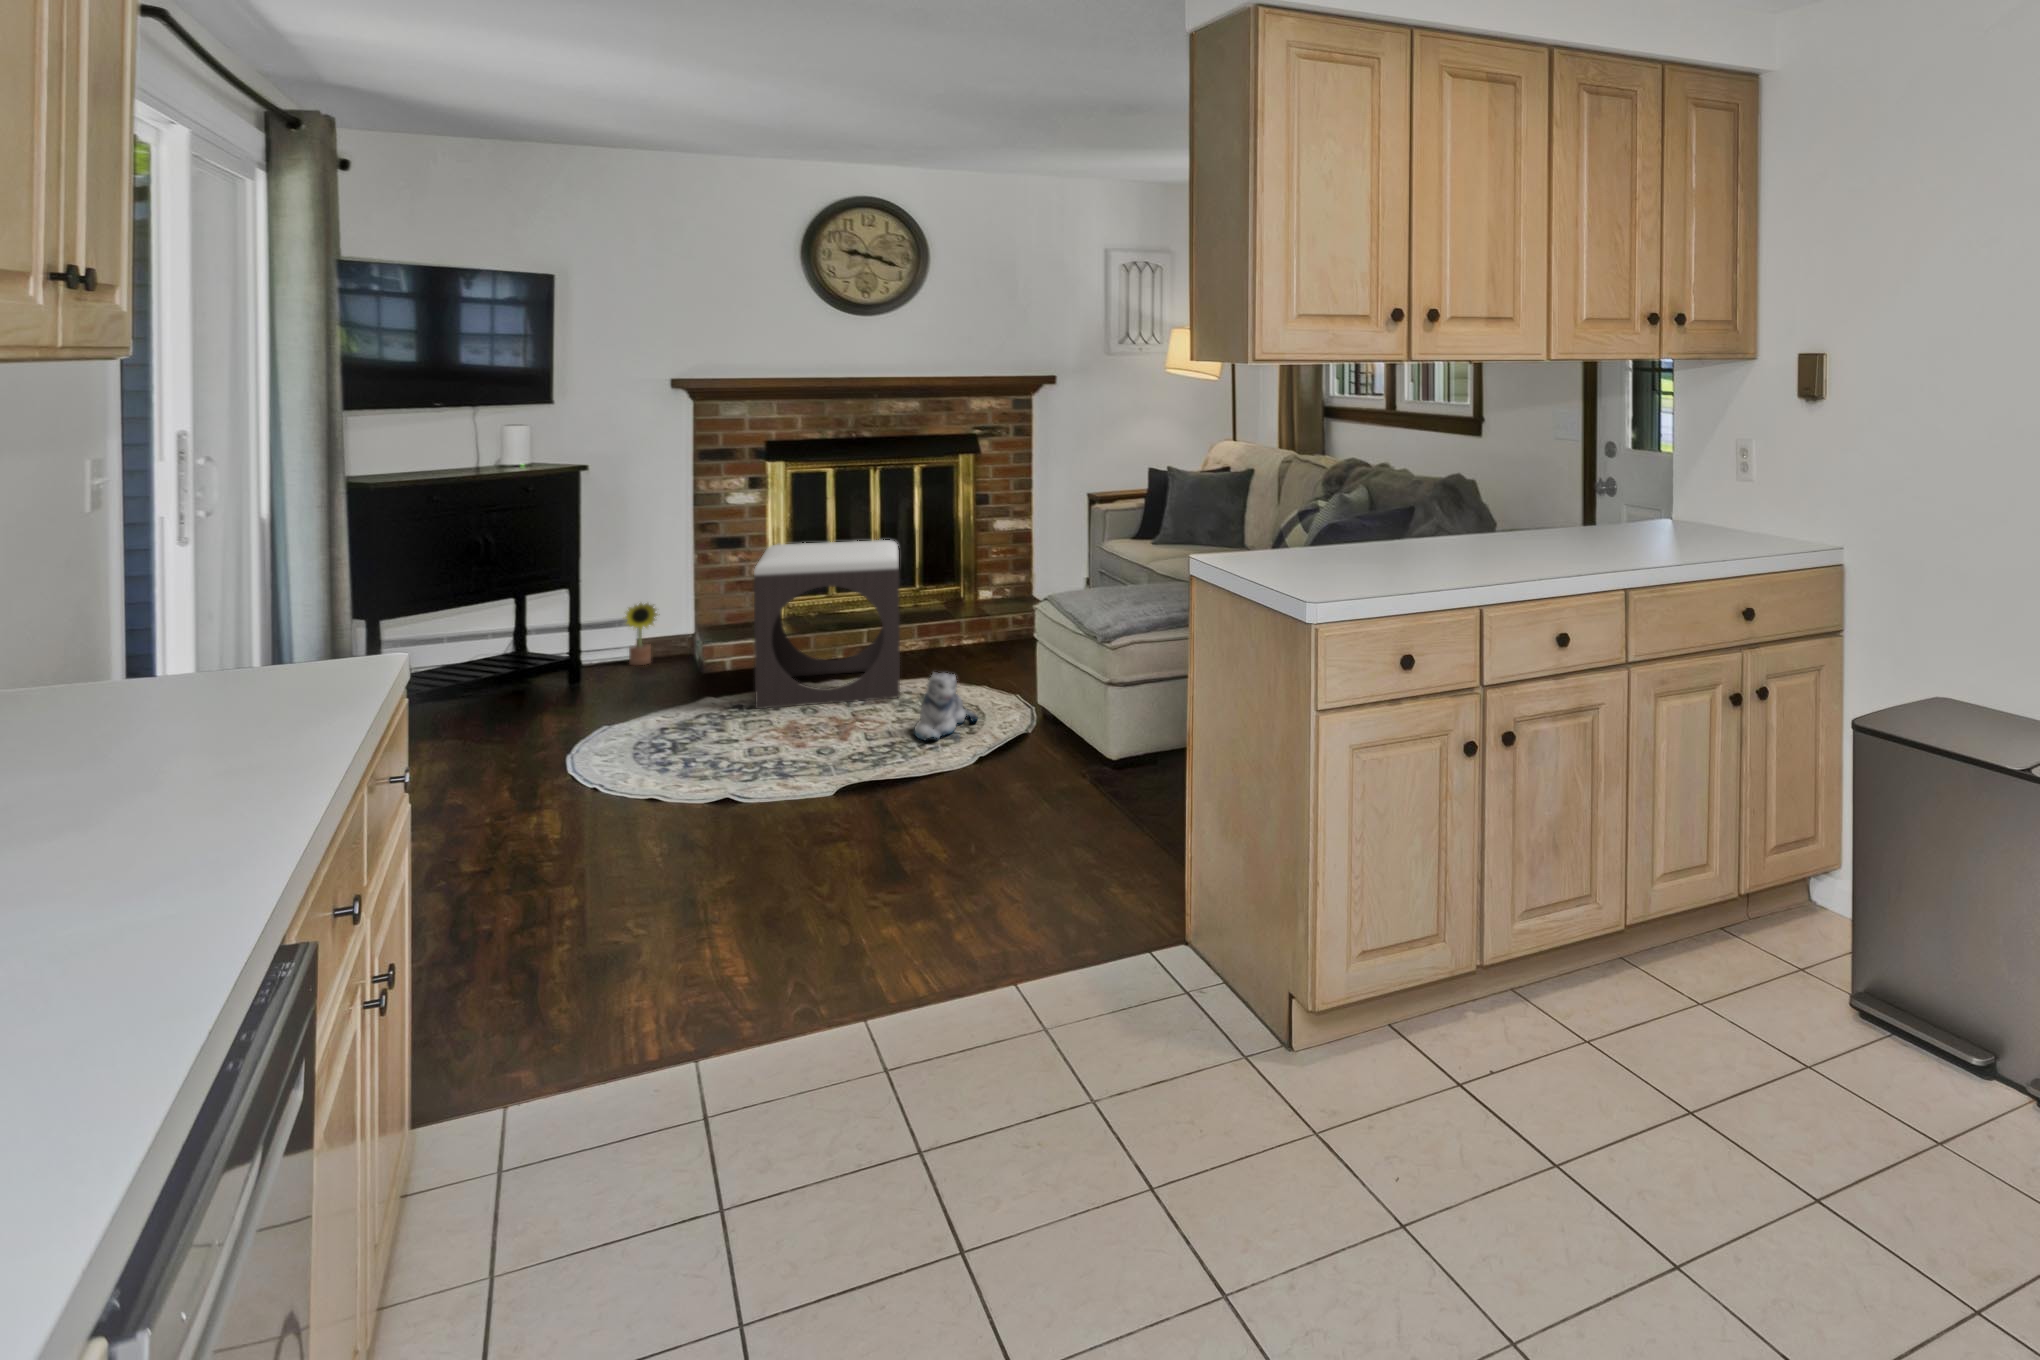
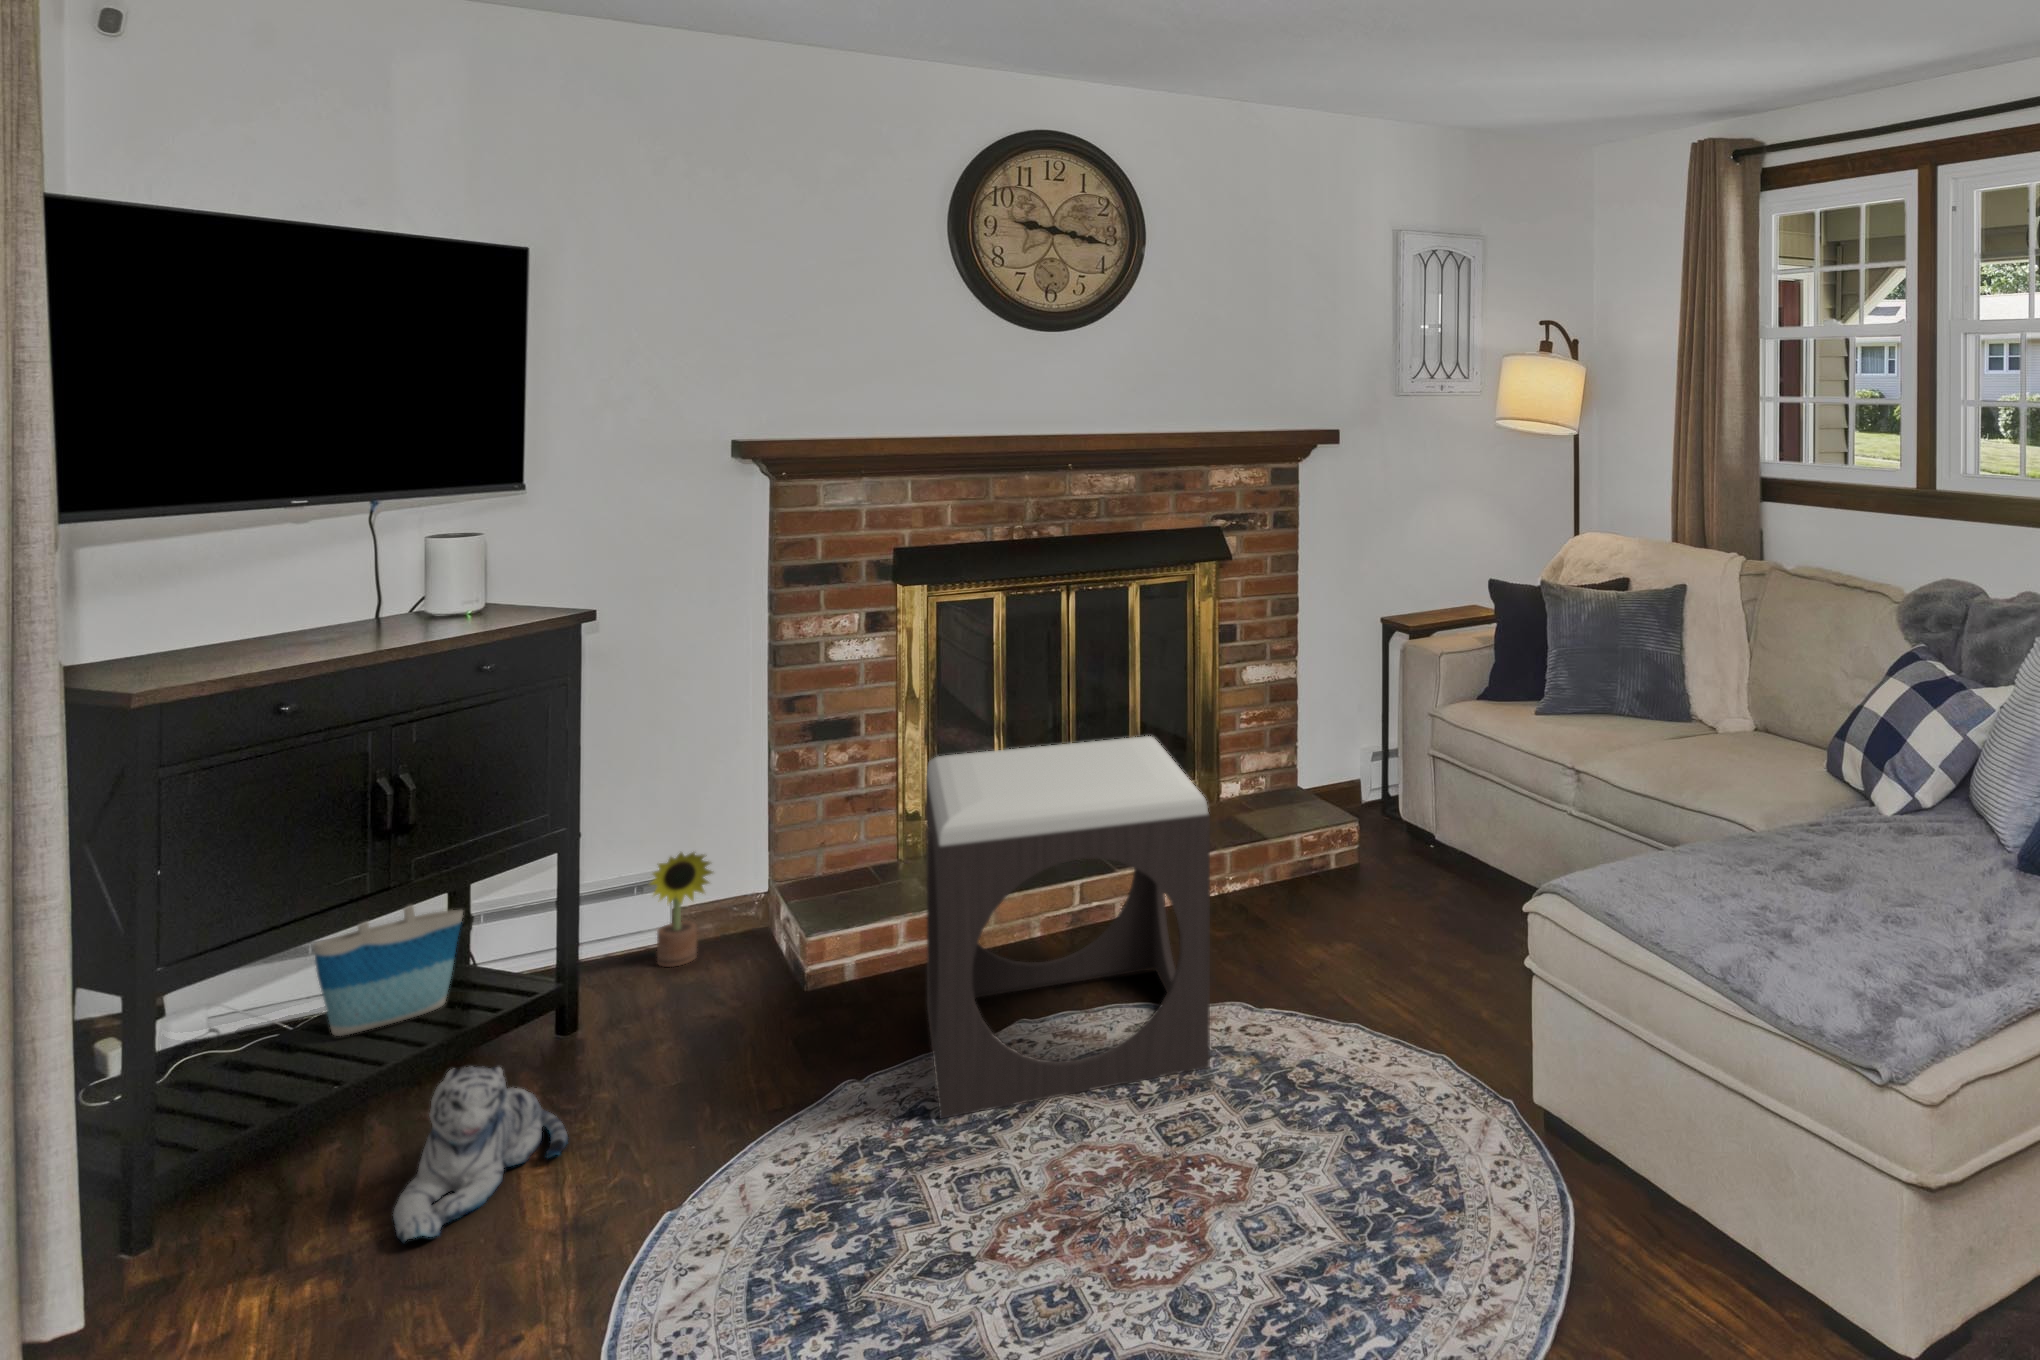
tote bag: none [452,584,524,670] -> present [314,905,463,1036]
plush toy: present [915,672,978,740] -> present [393,1066,568,1243]

